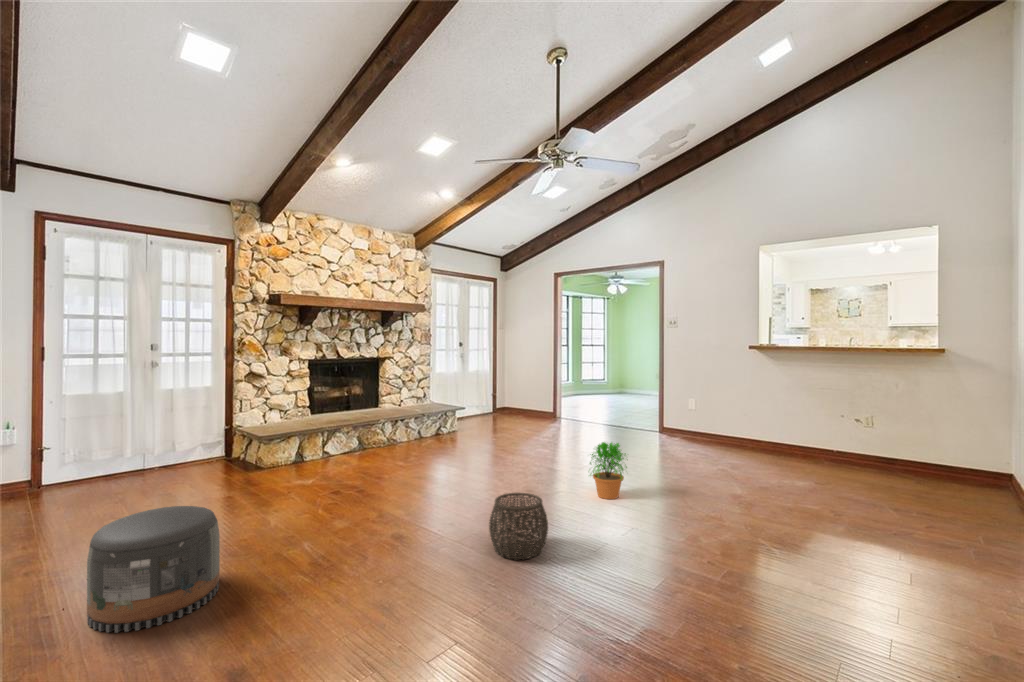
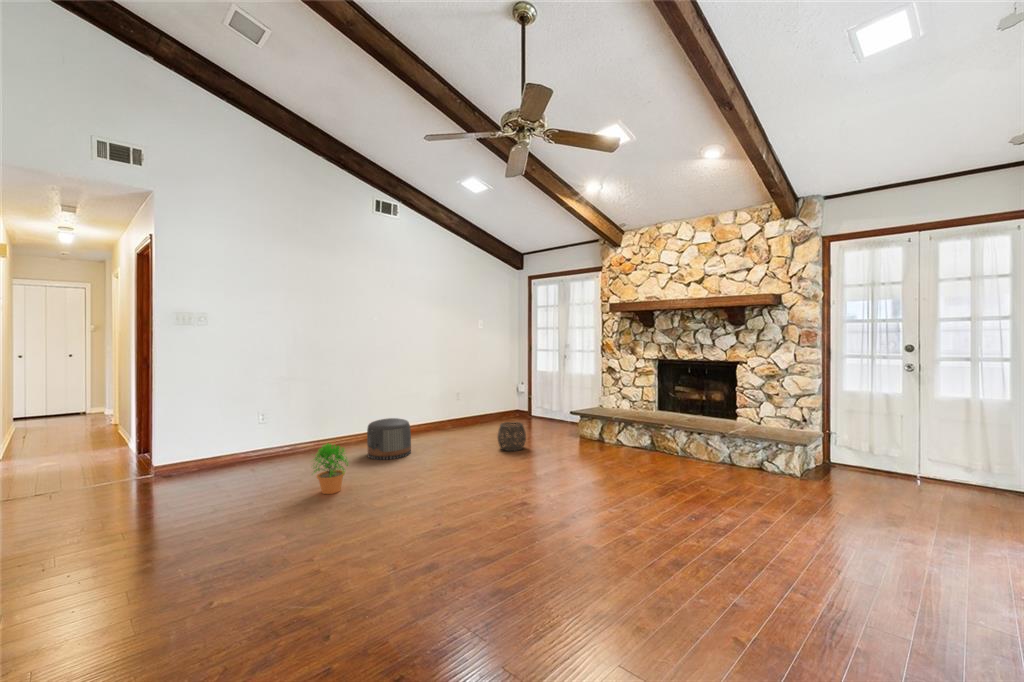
potted plant: present [590,442,627,499] -> present [313,443,348,494]
woven basket: present [489,493,548,560] -> present [498,422,526,451]

